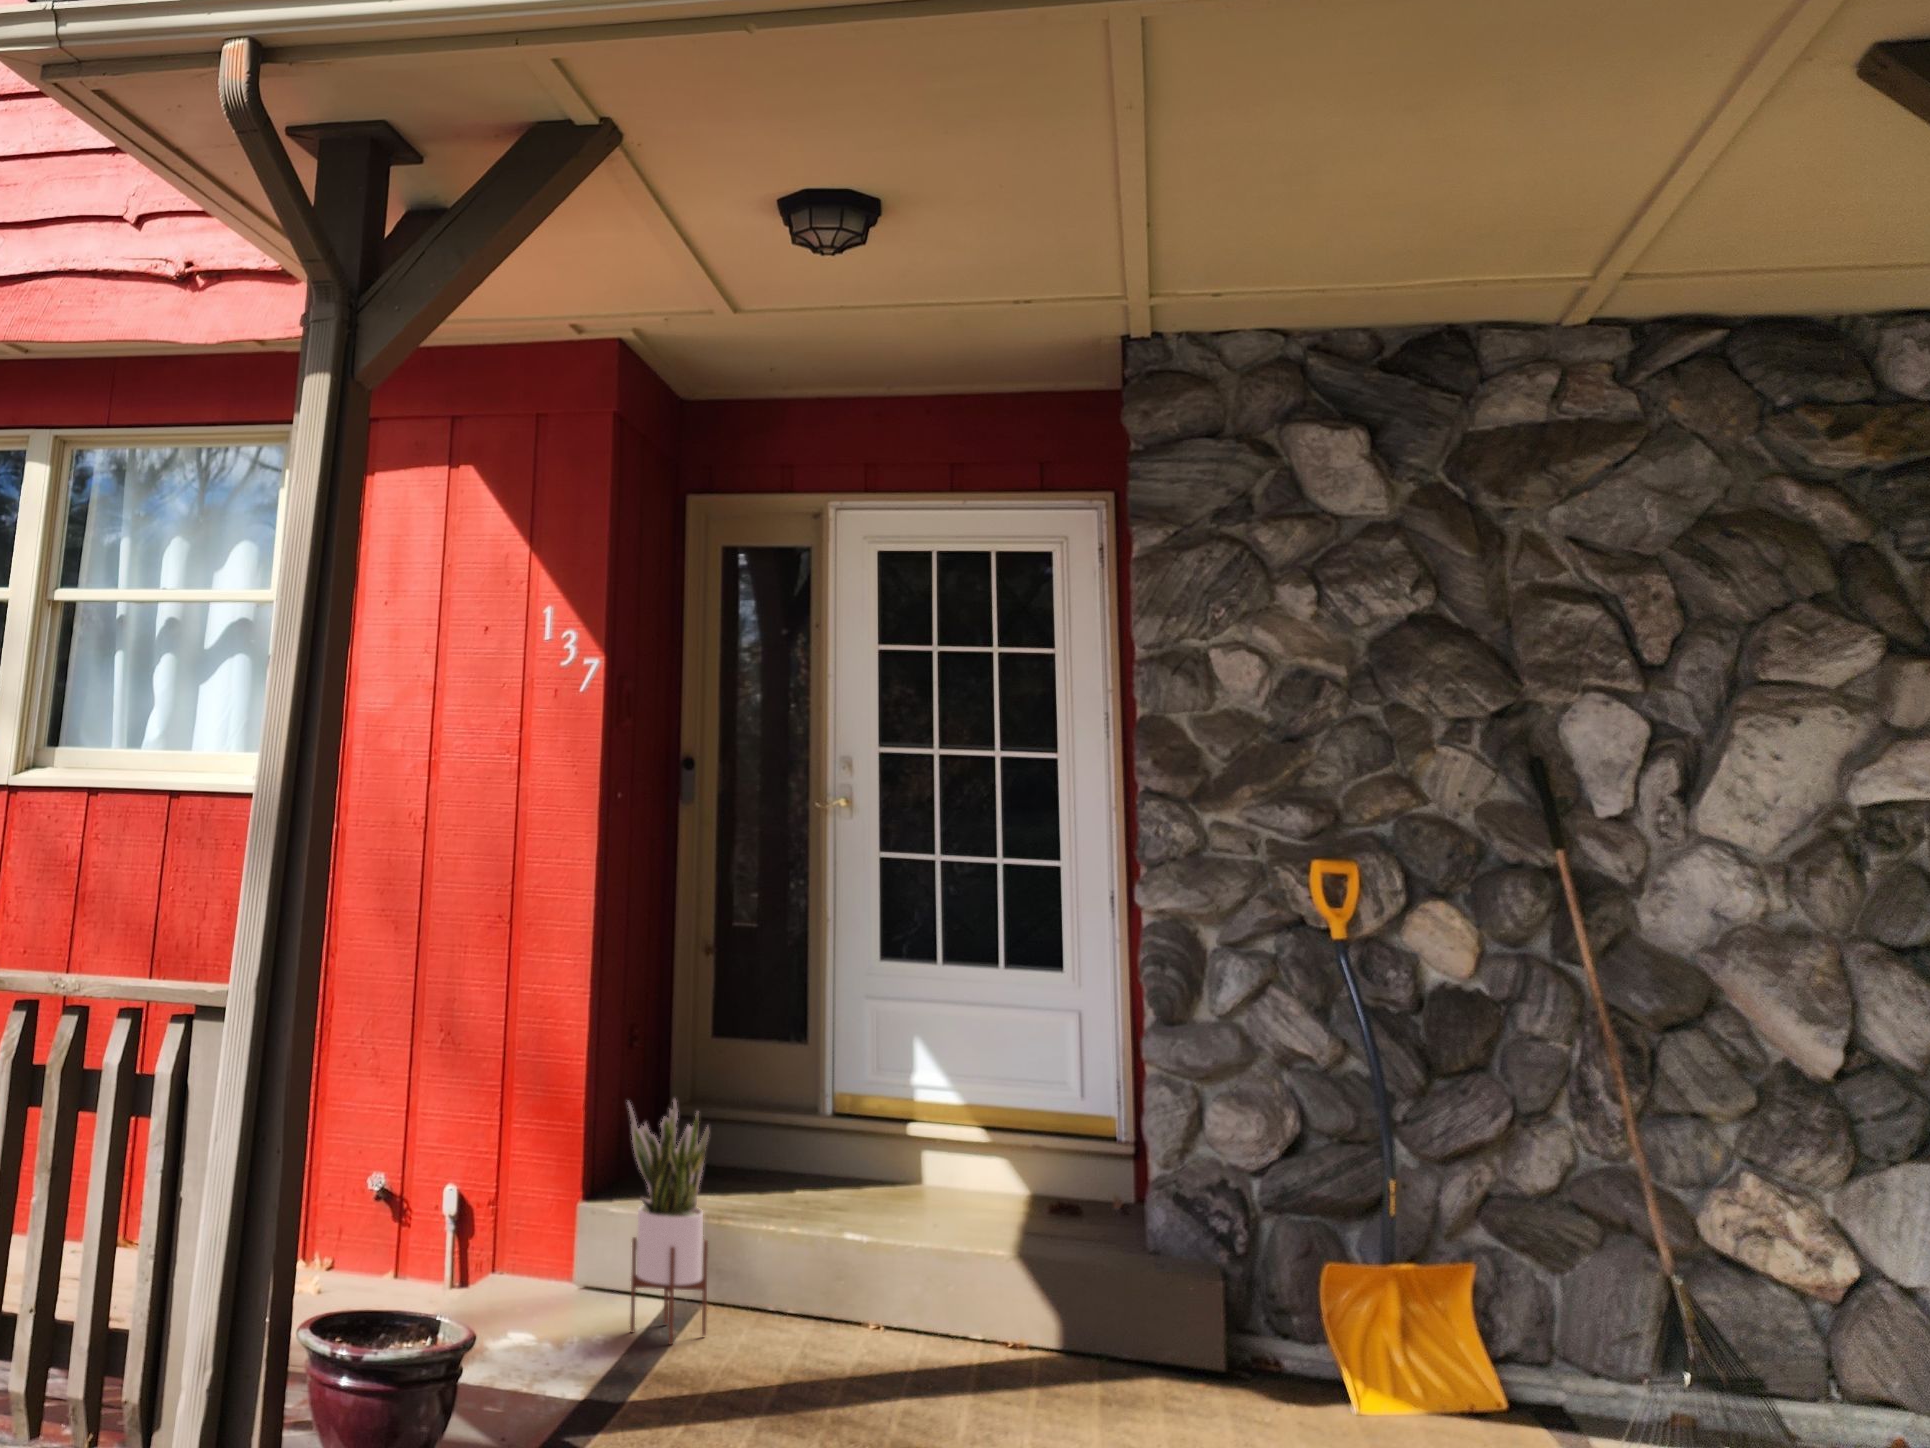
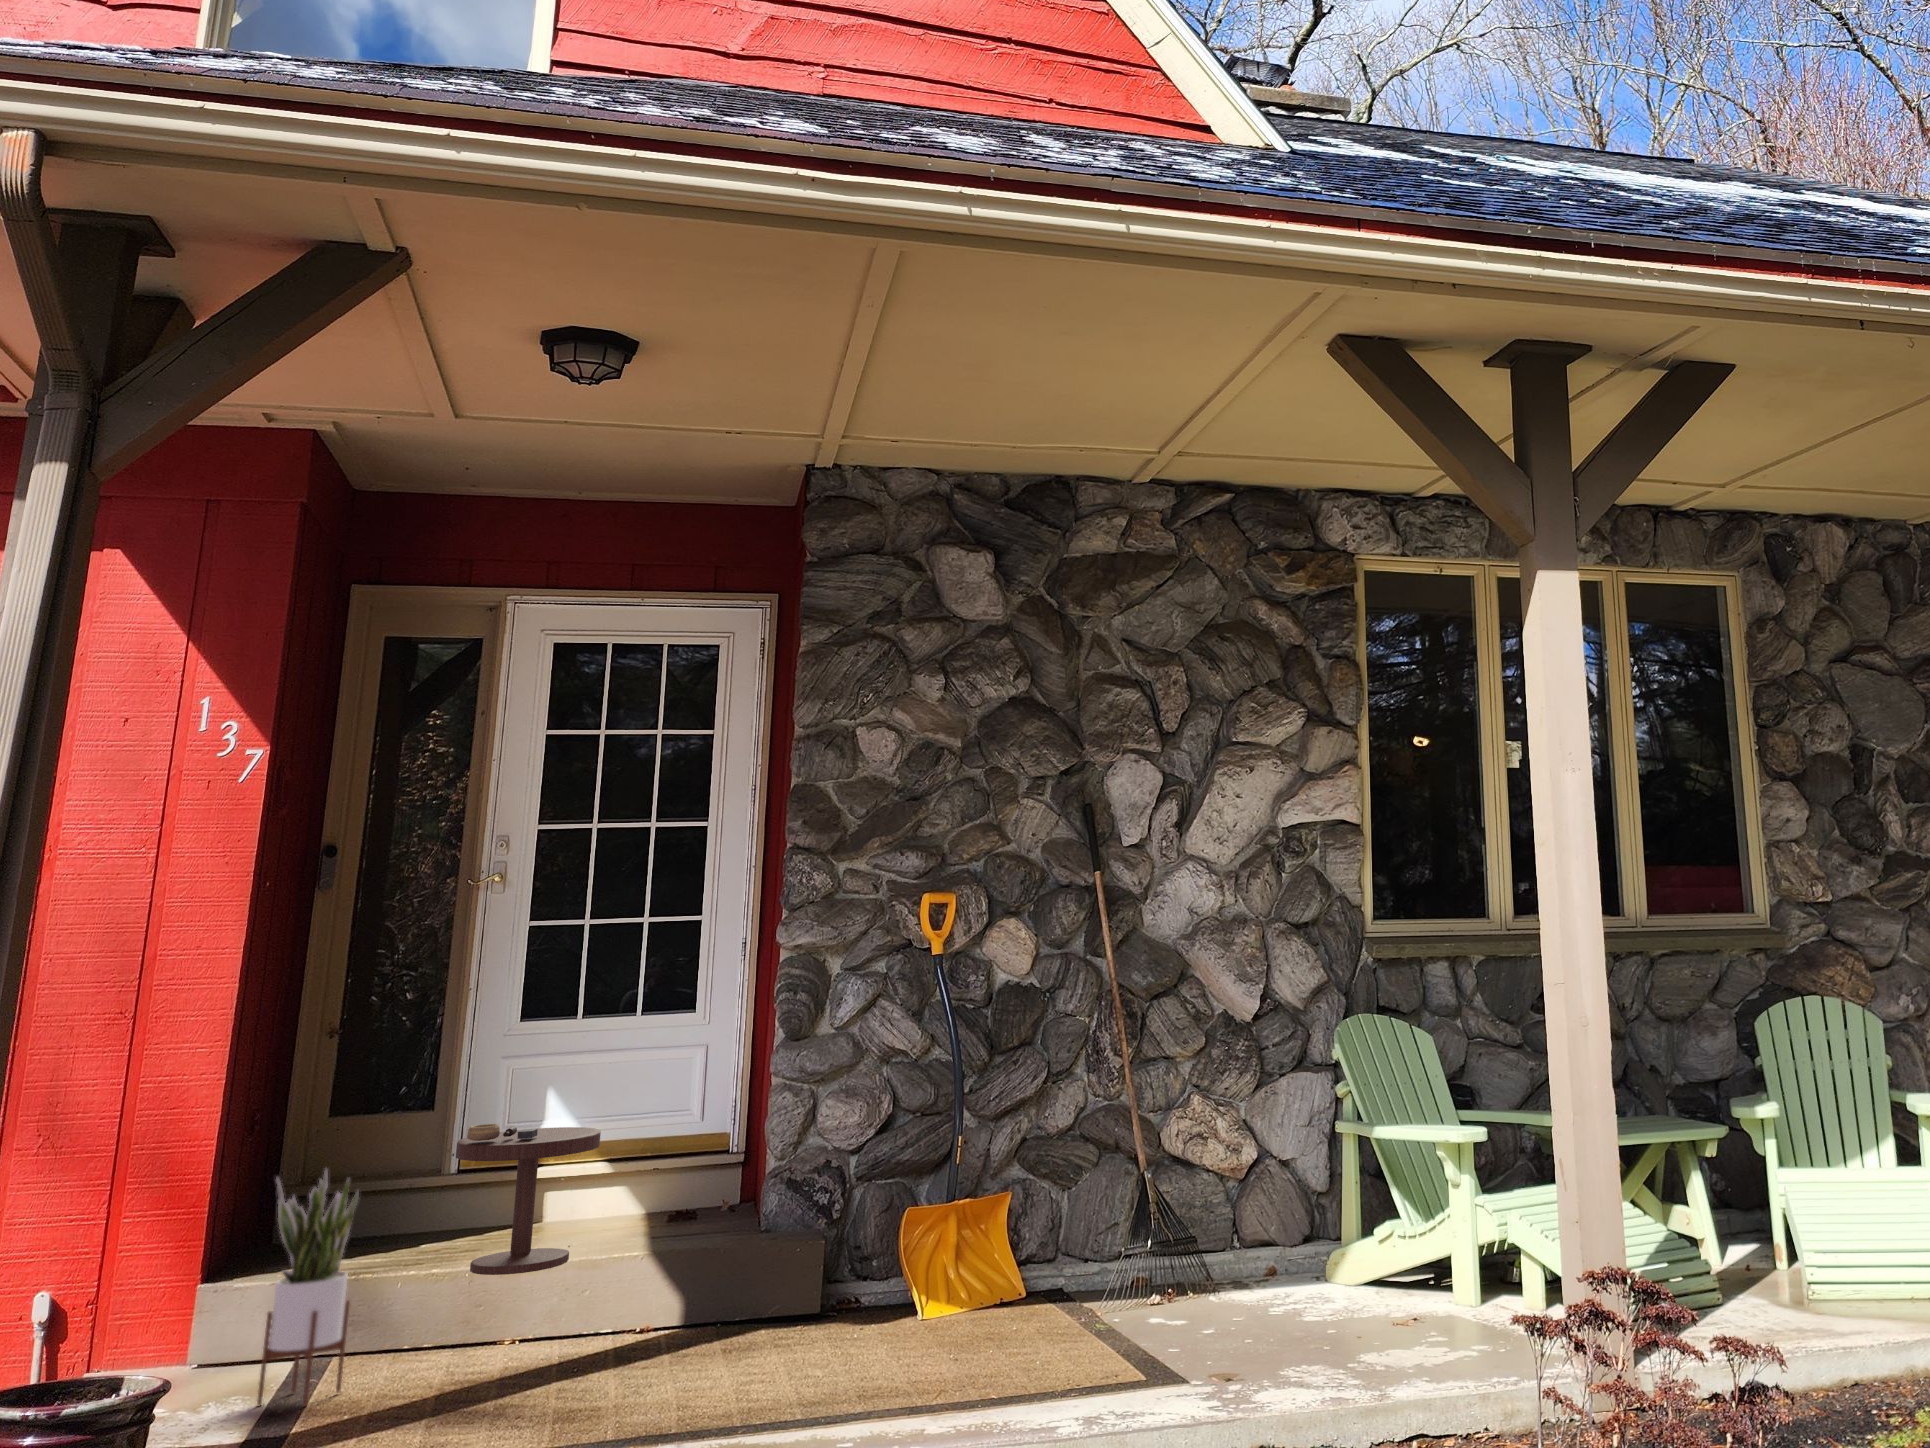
side table: none [789,1079,939,1382] -> present [456,1124,601,1275]

